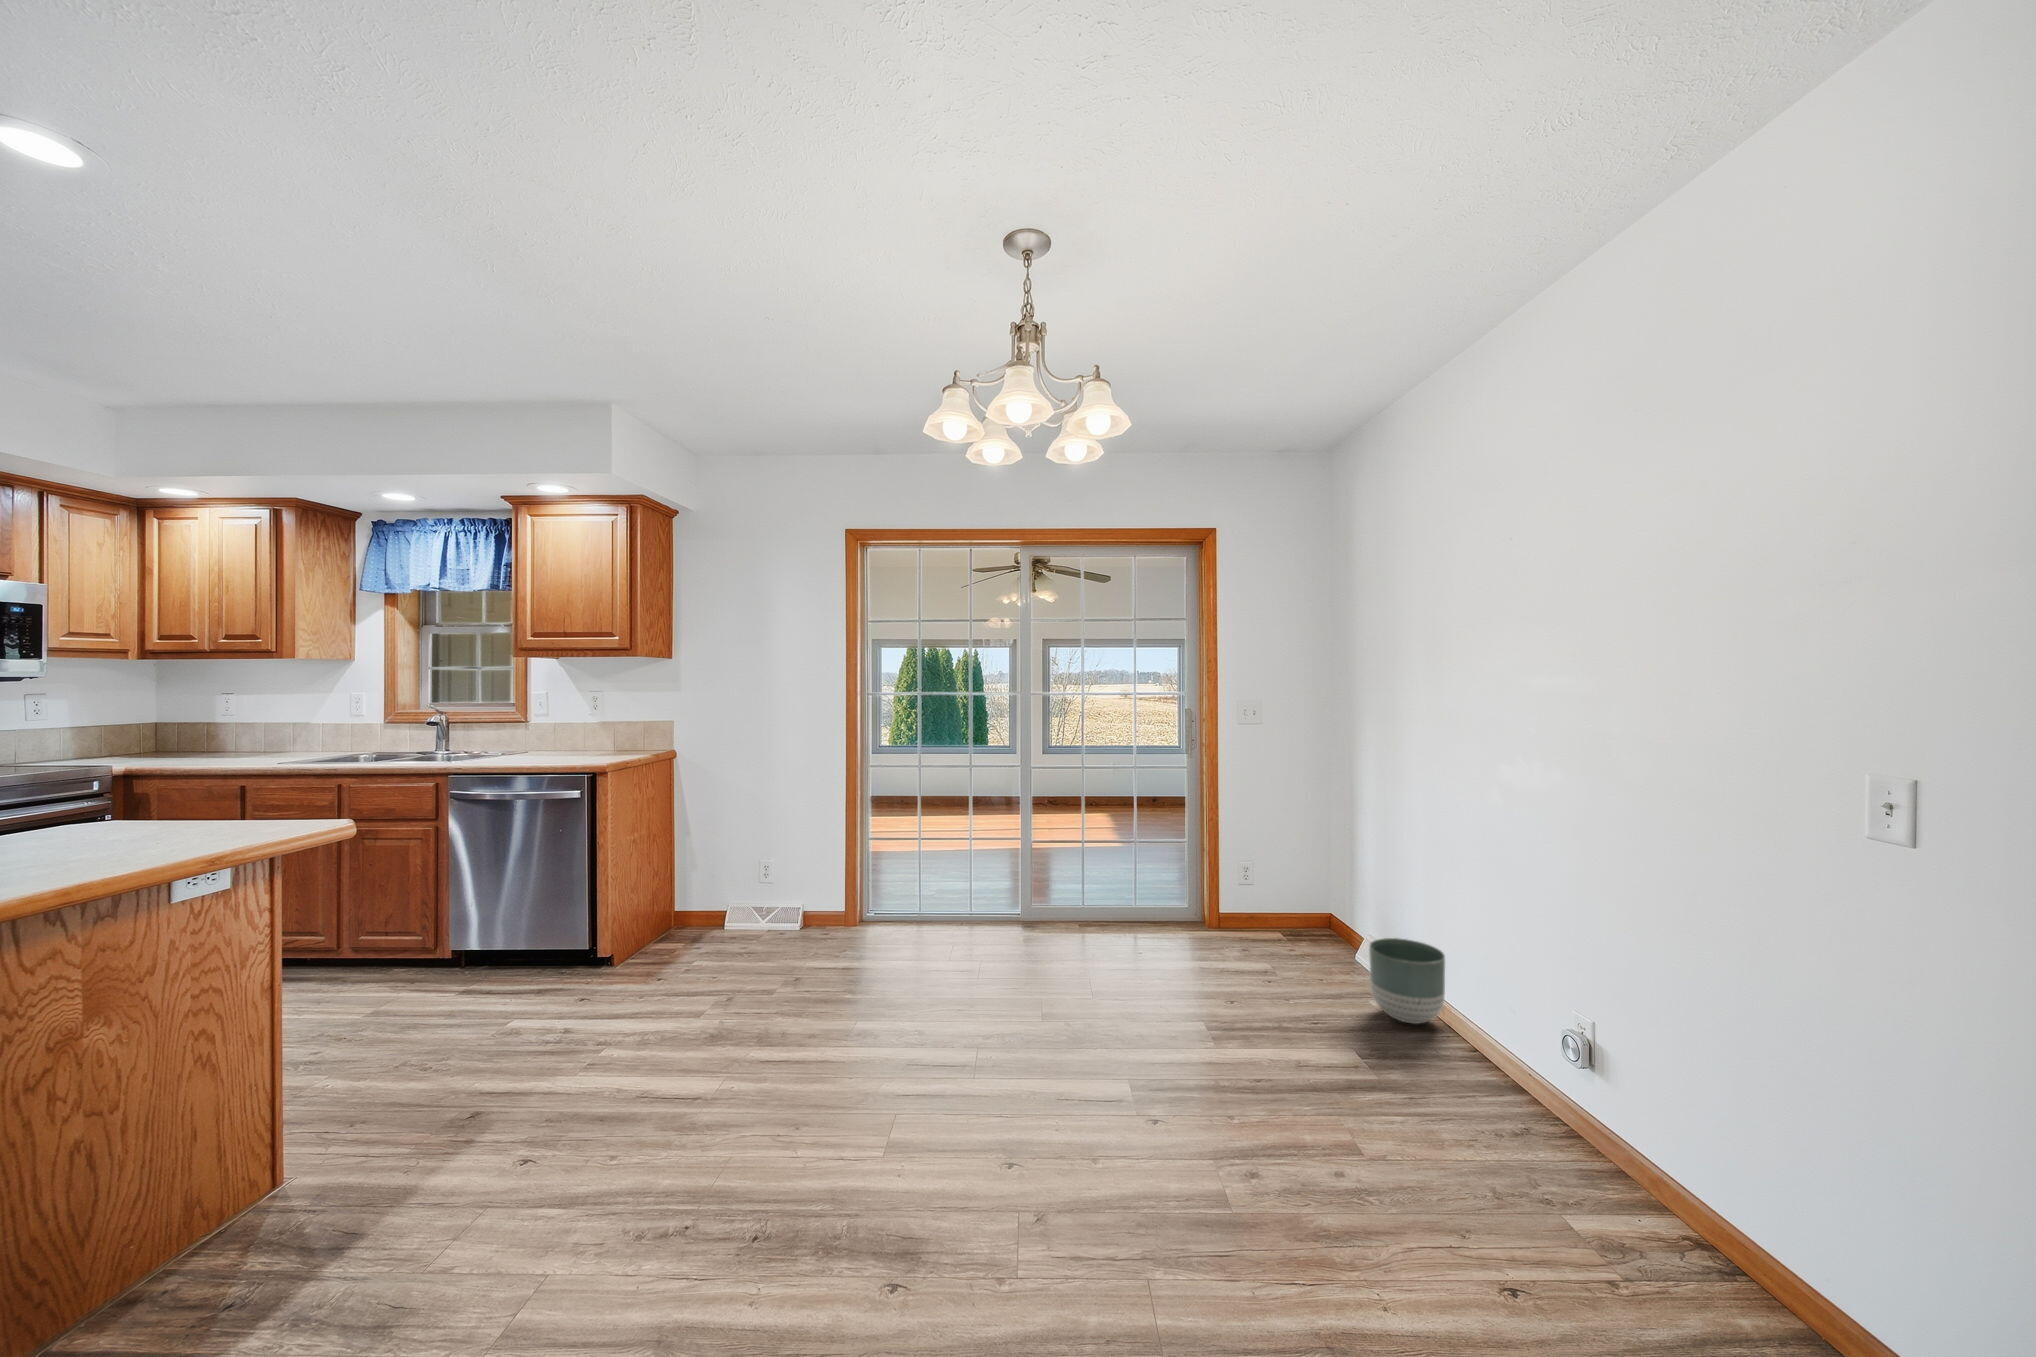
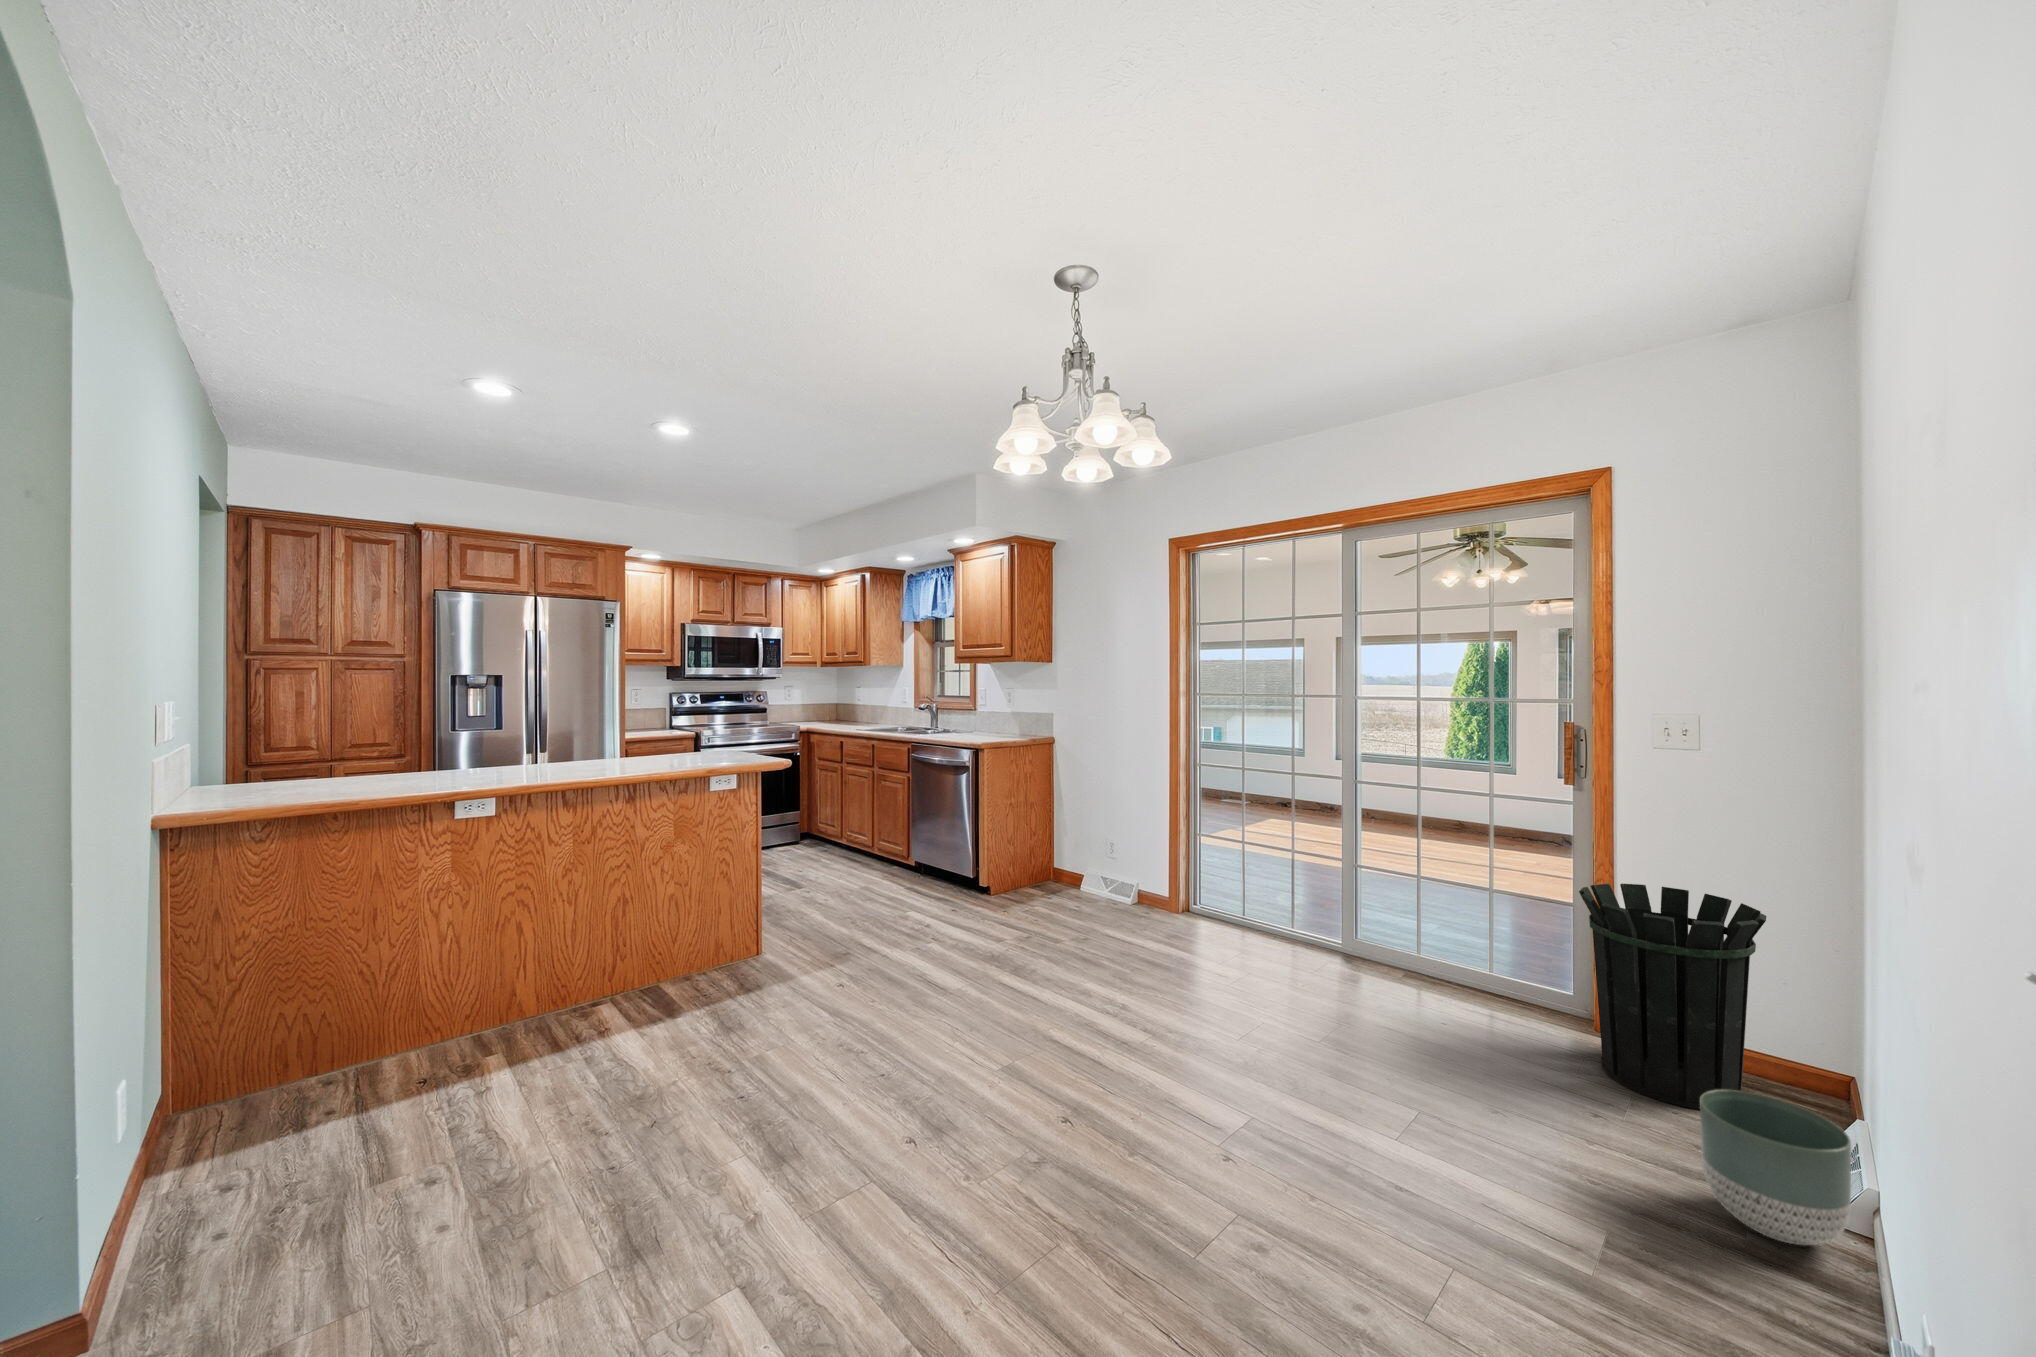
waste bin: none [1225,819,1328,964] -> present [1579,884,1767,1109]

